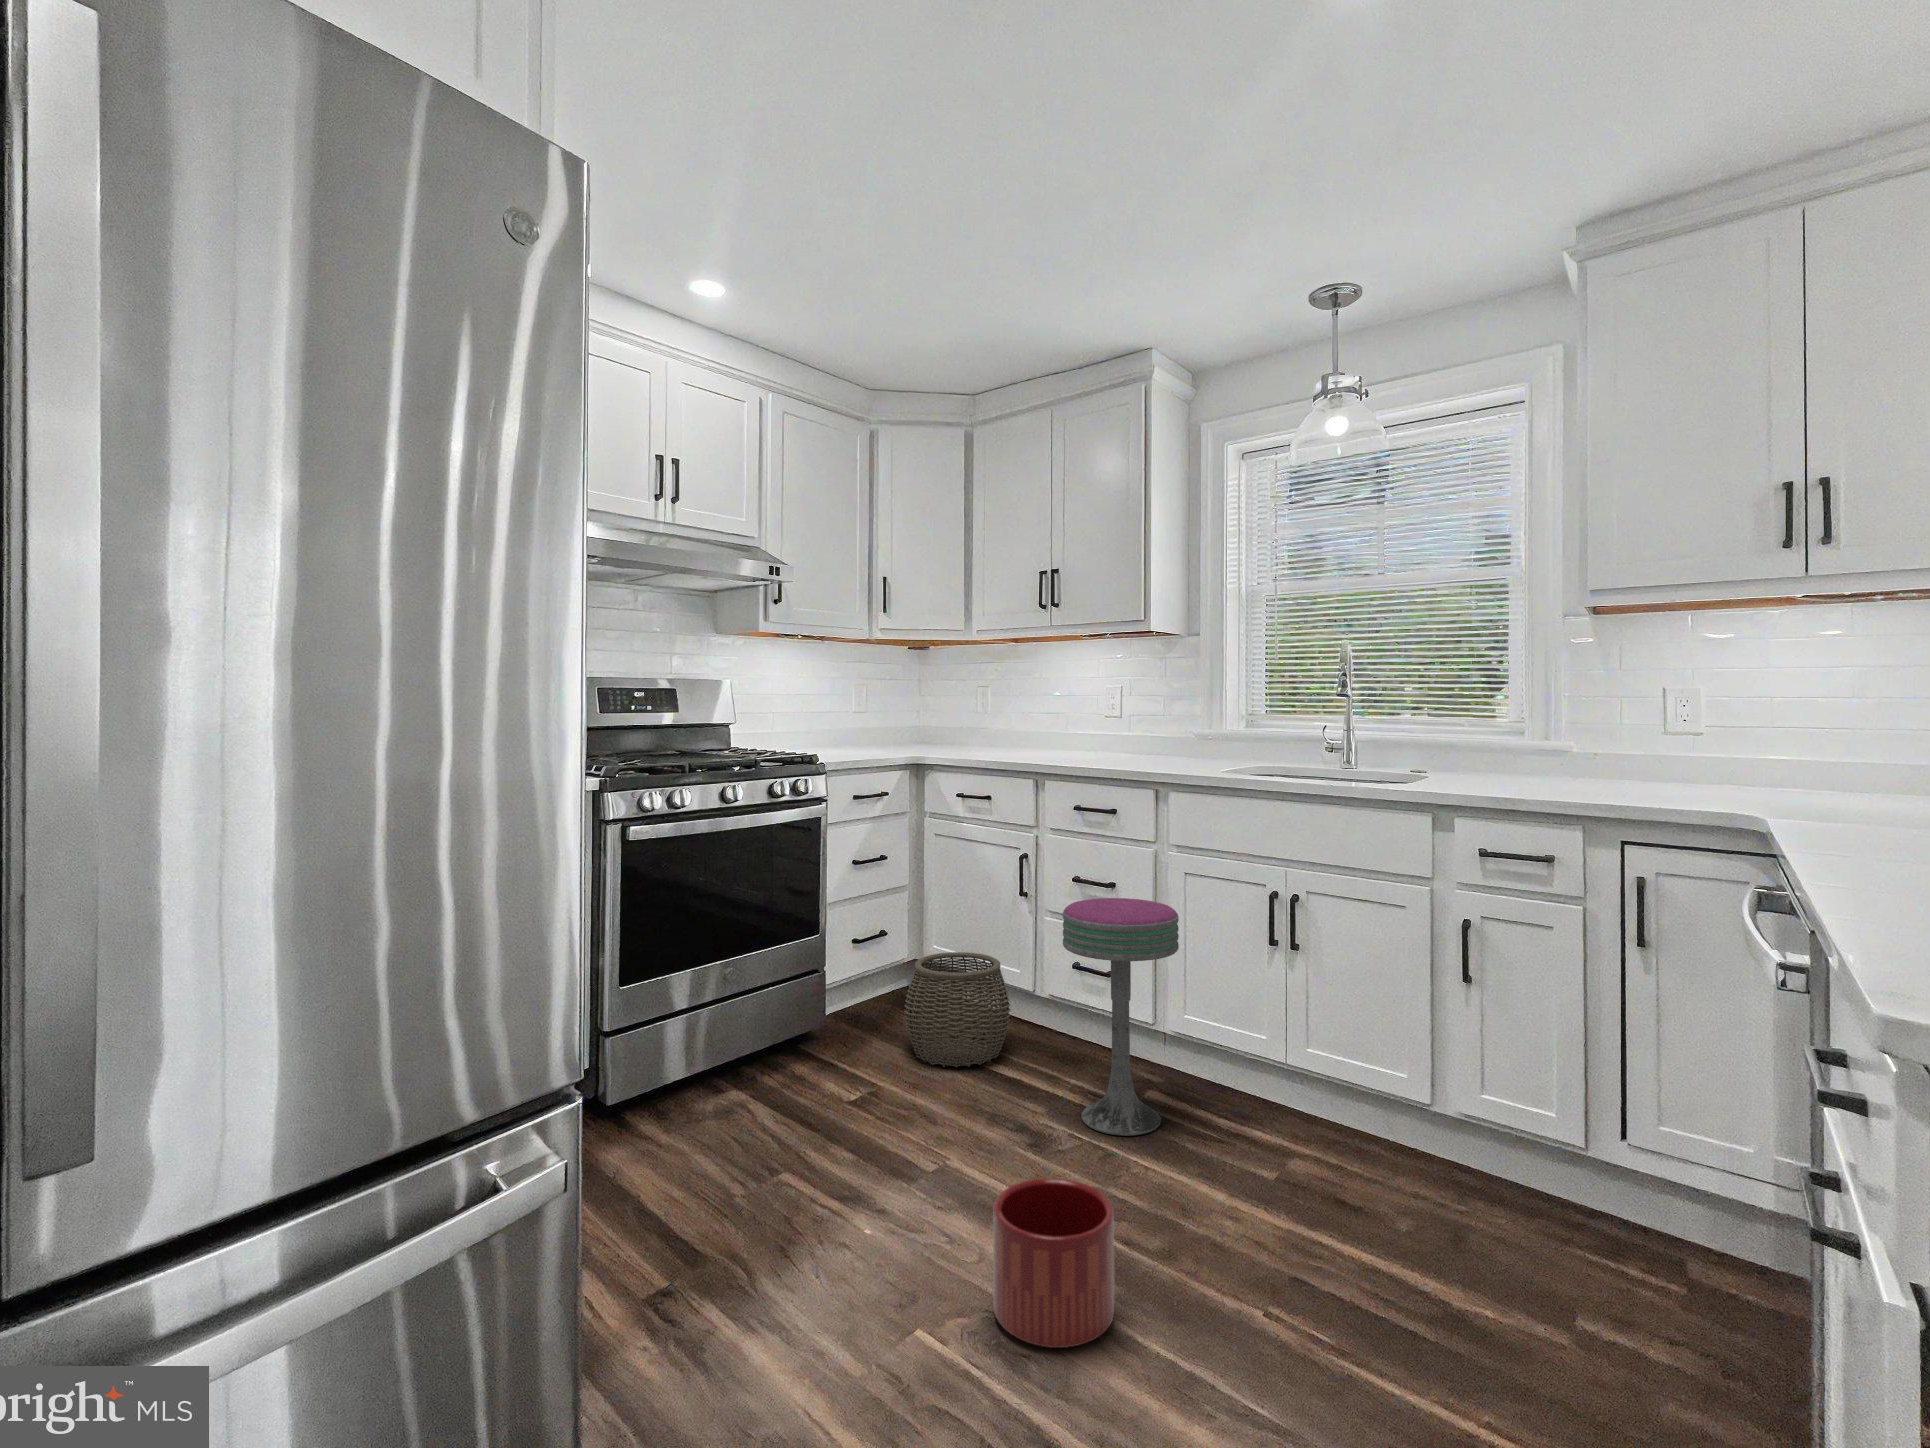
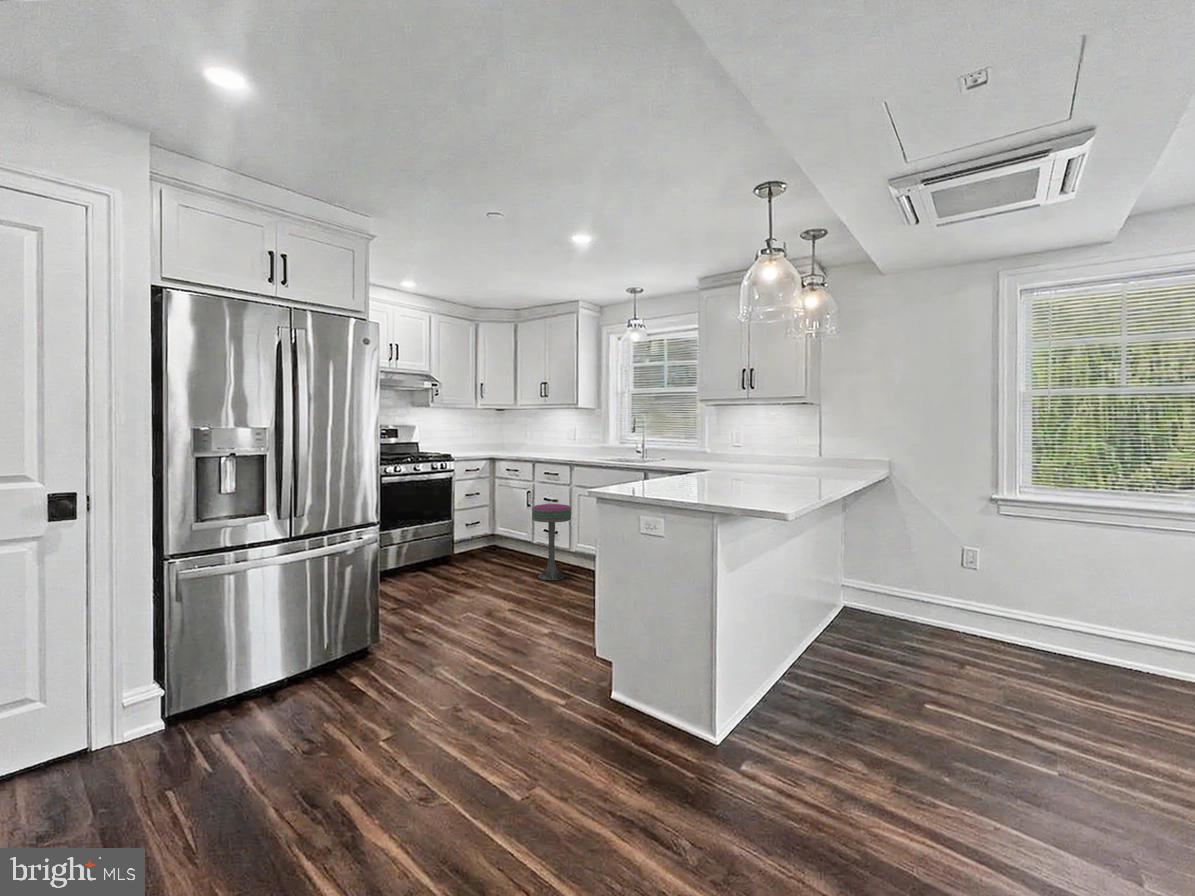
woven basket: present [905,952,1011,1068] -> none [483,527,522,566]
planter: present [993,1178,1114,1348] -> none [491,577,525,616]

